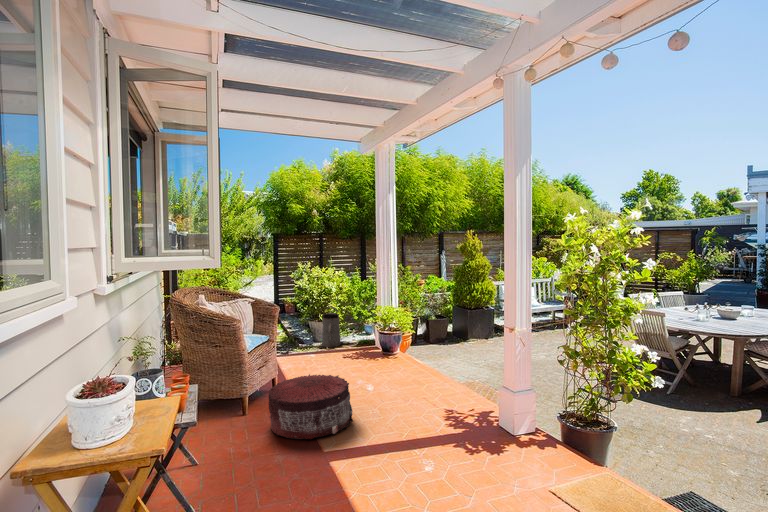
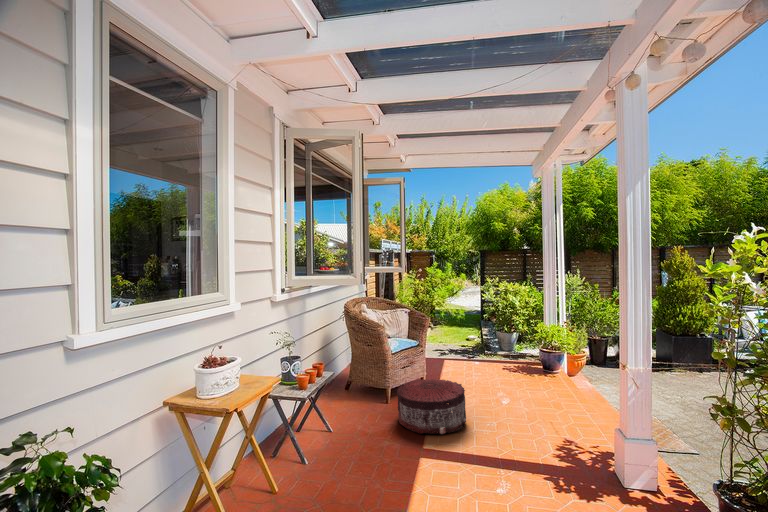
watering can: present [322,307,341,347] -> none [495,320,514,357]

